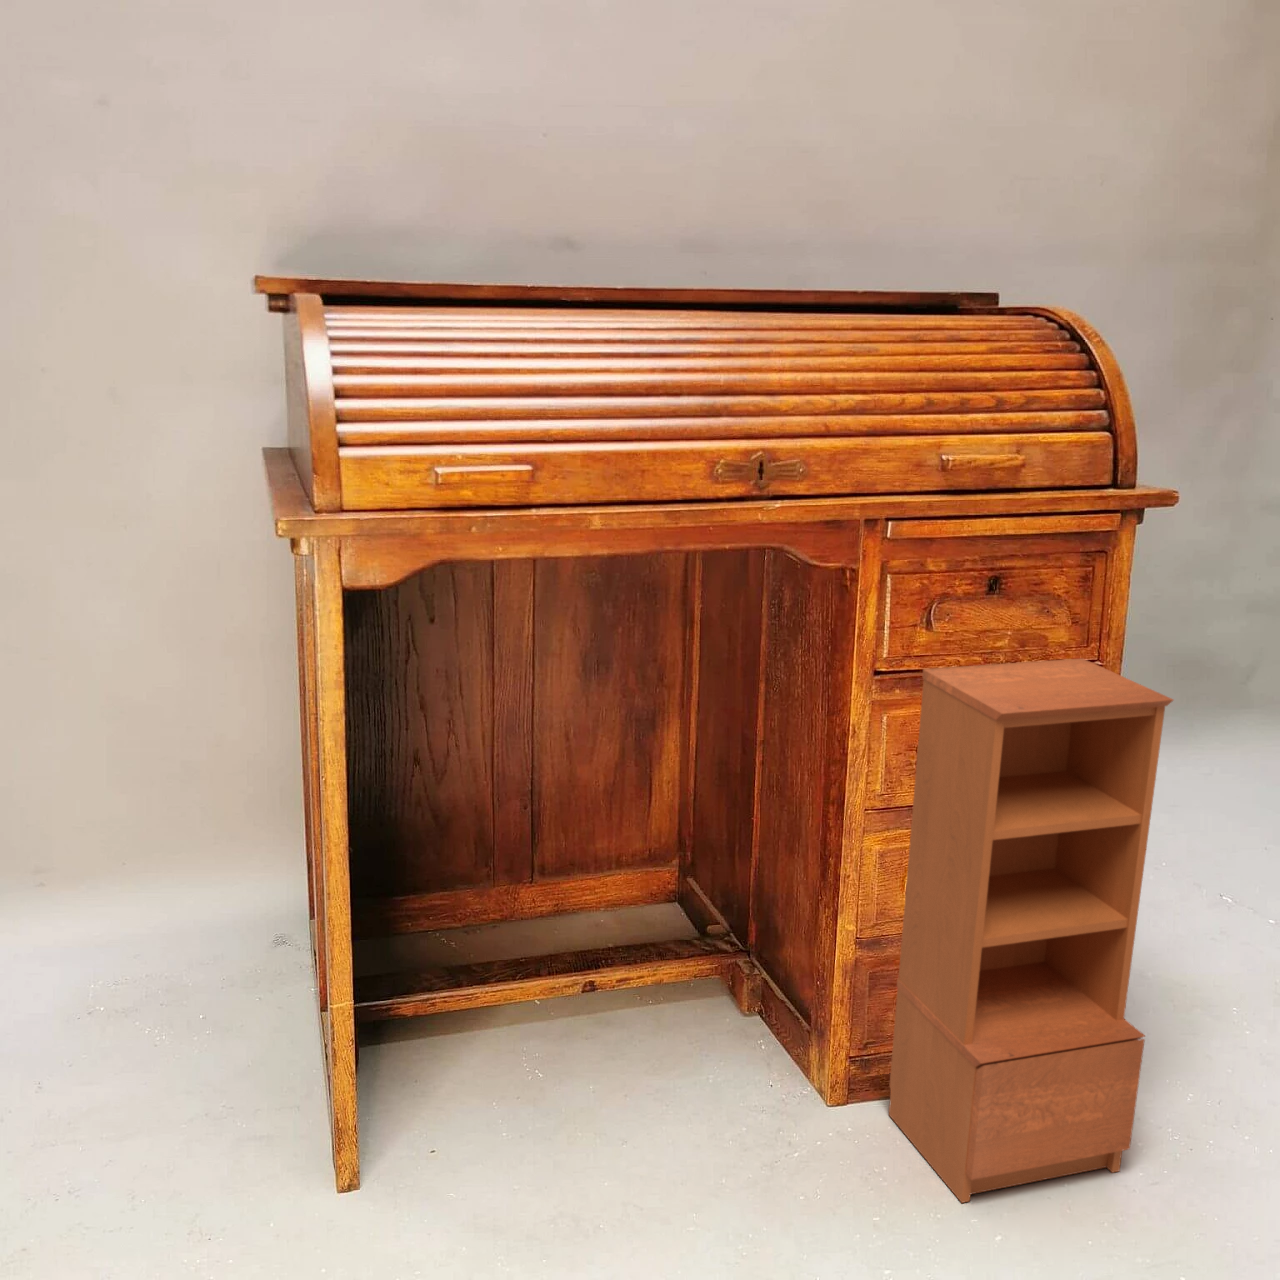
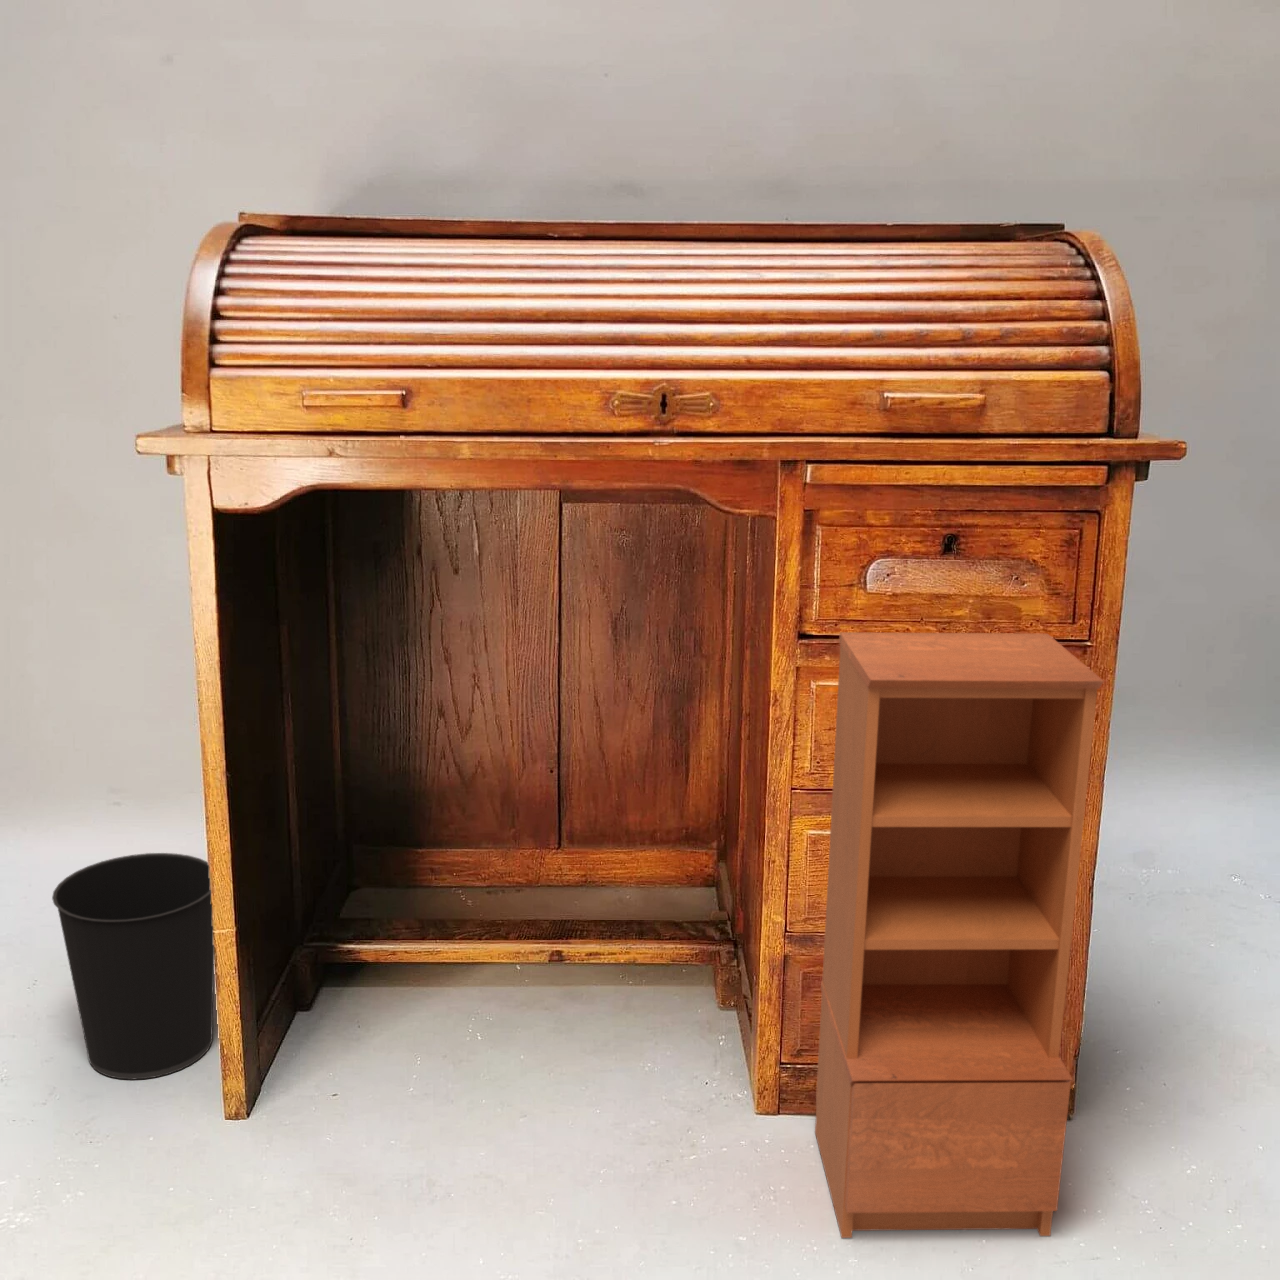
wastebasket: none [127,932,296,1169] -> present [52,853,214,1080]

